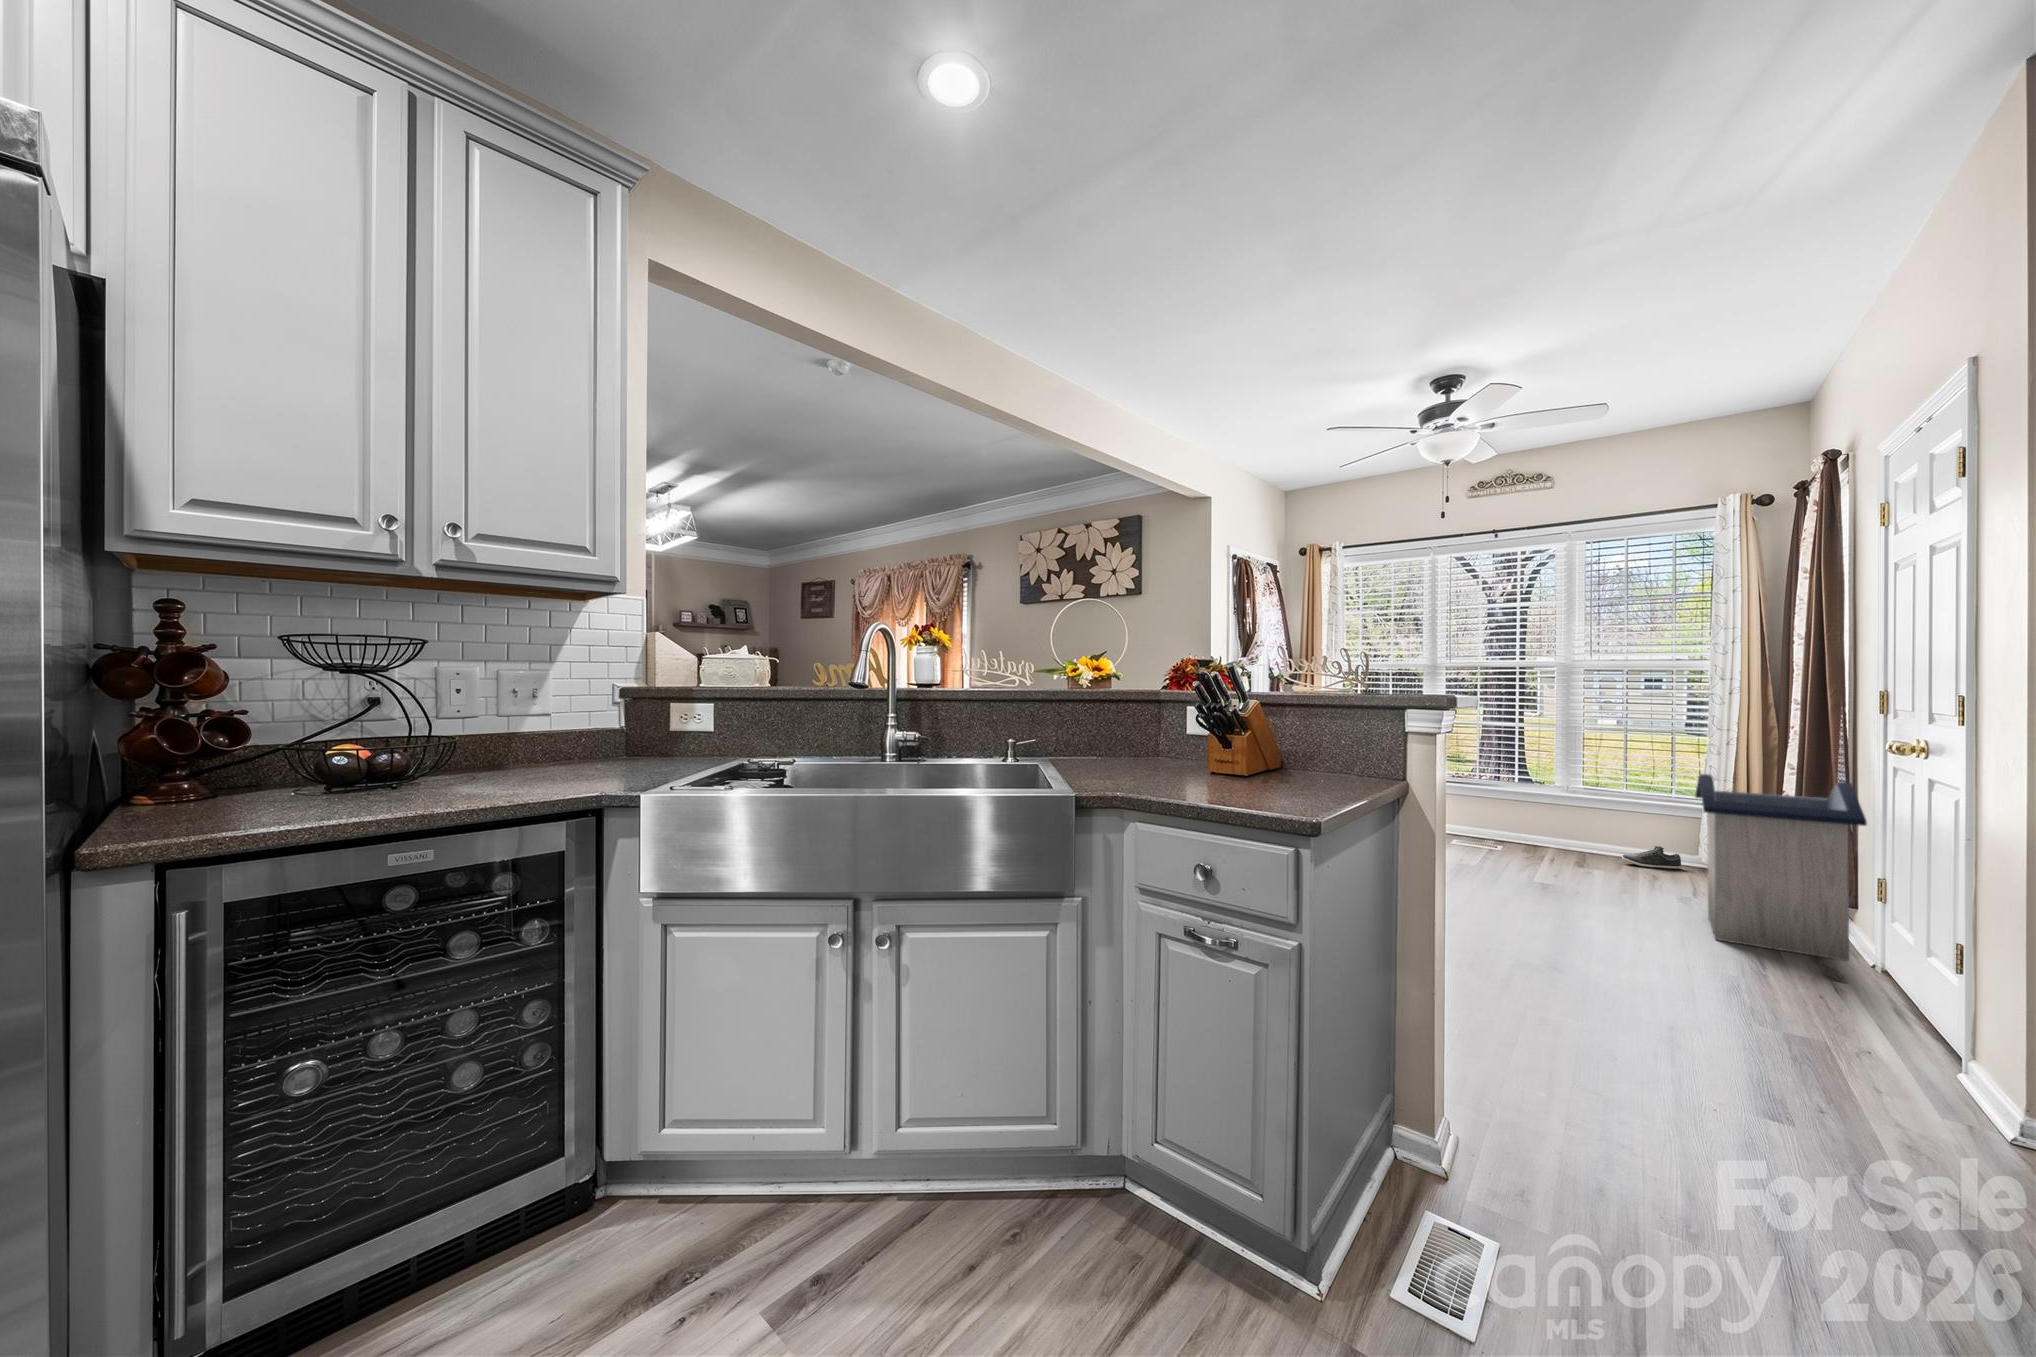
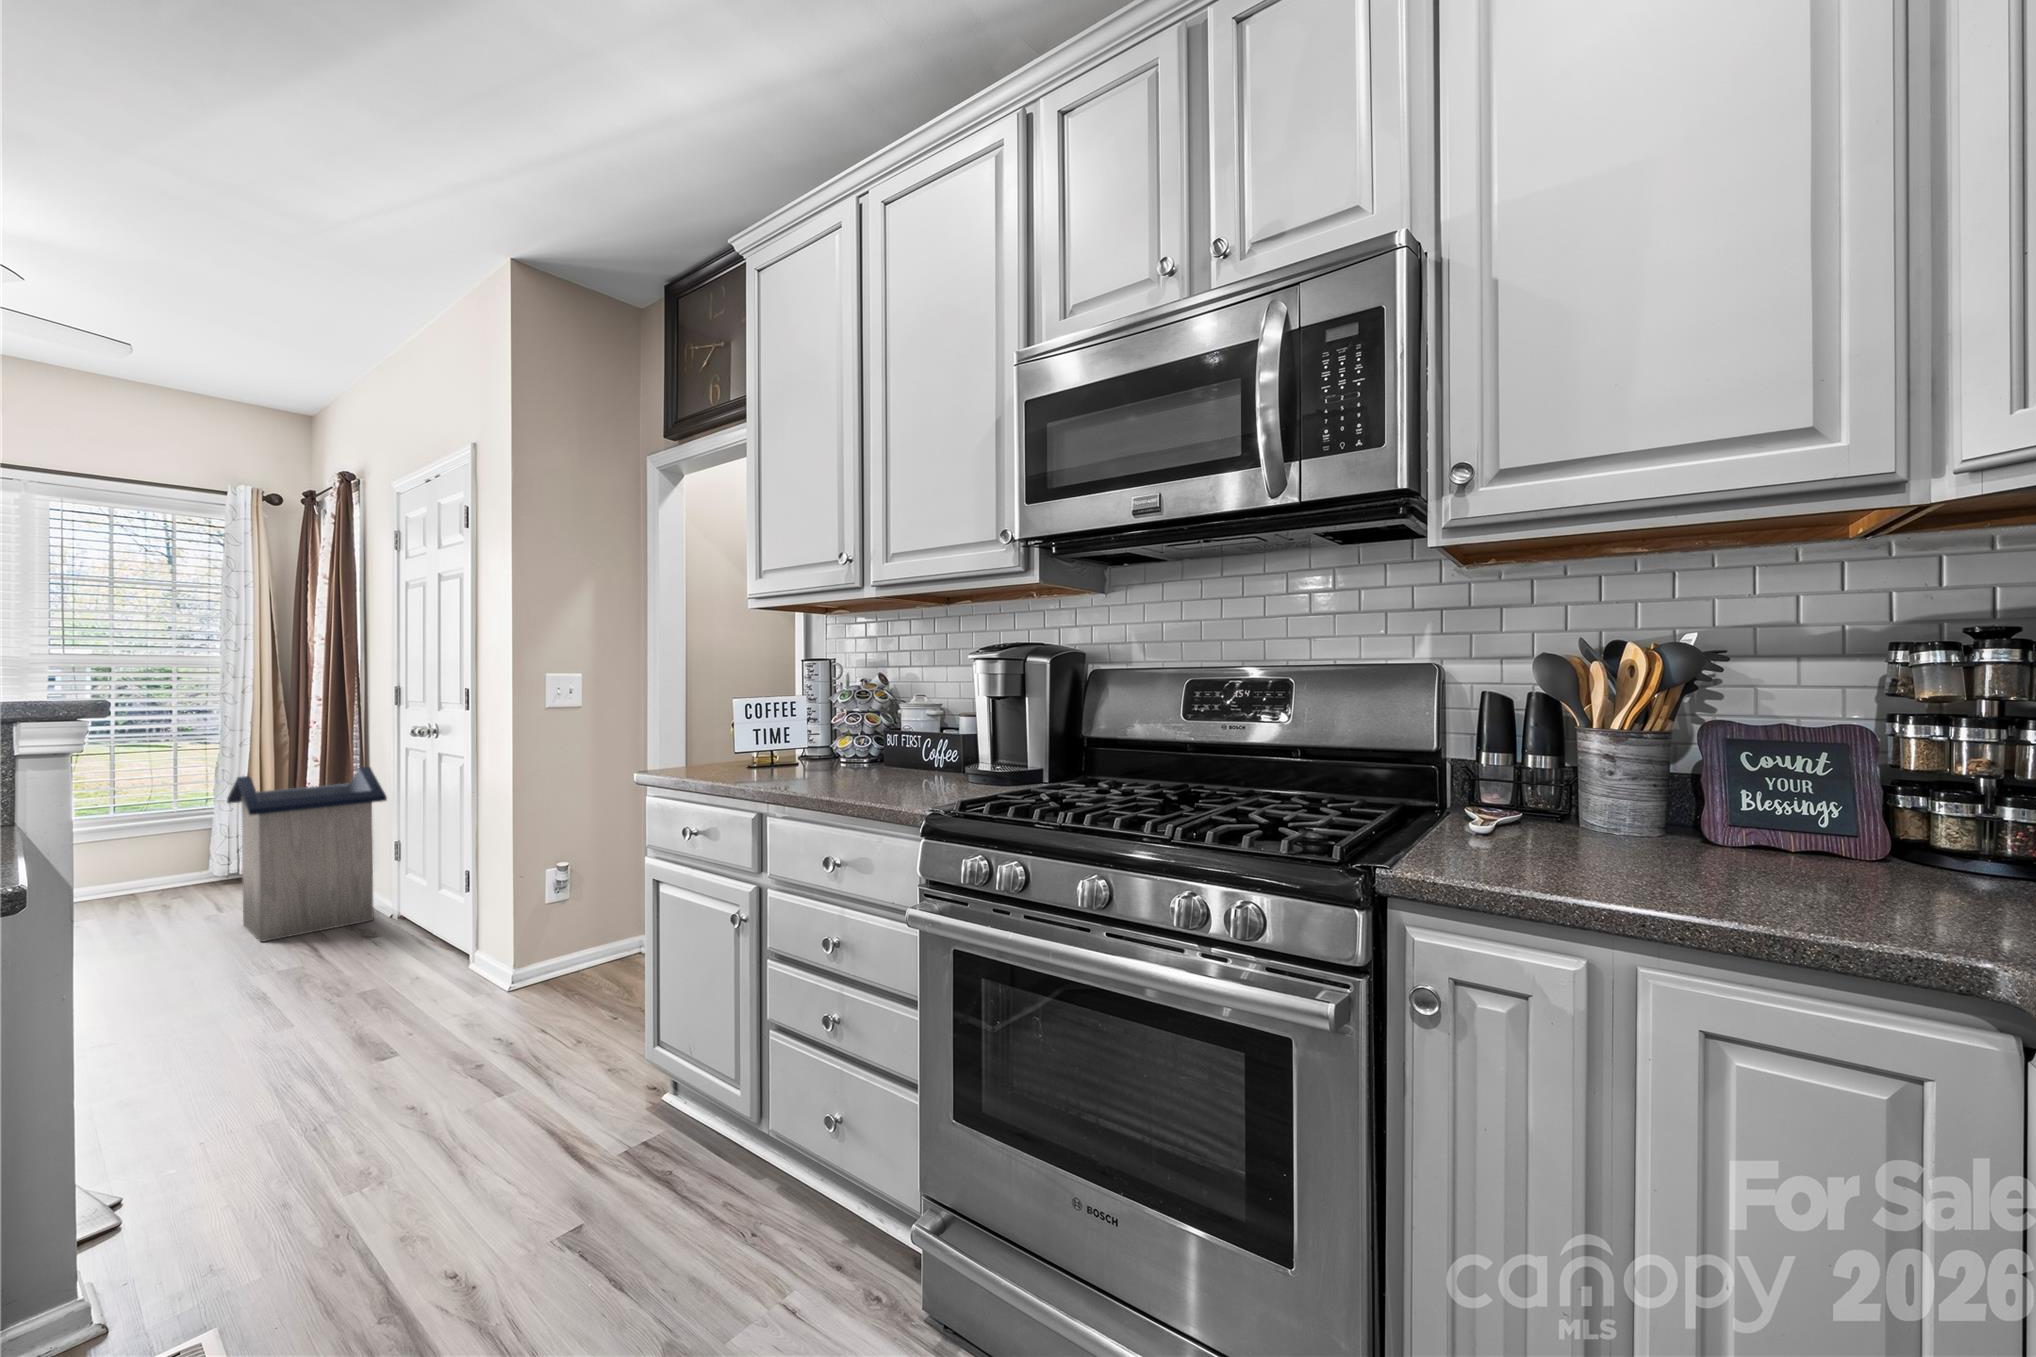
shoe: present [1622,846,1681,869] -> none [116,869,191,897]

